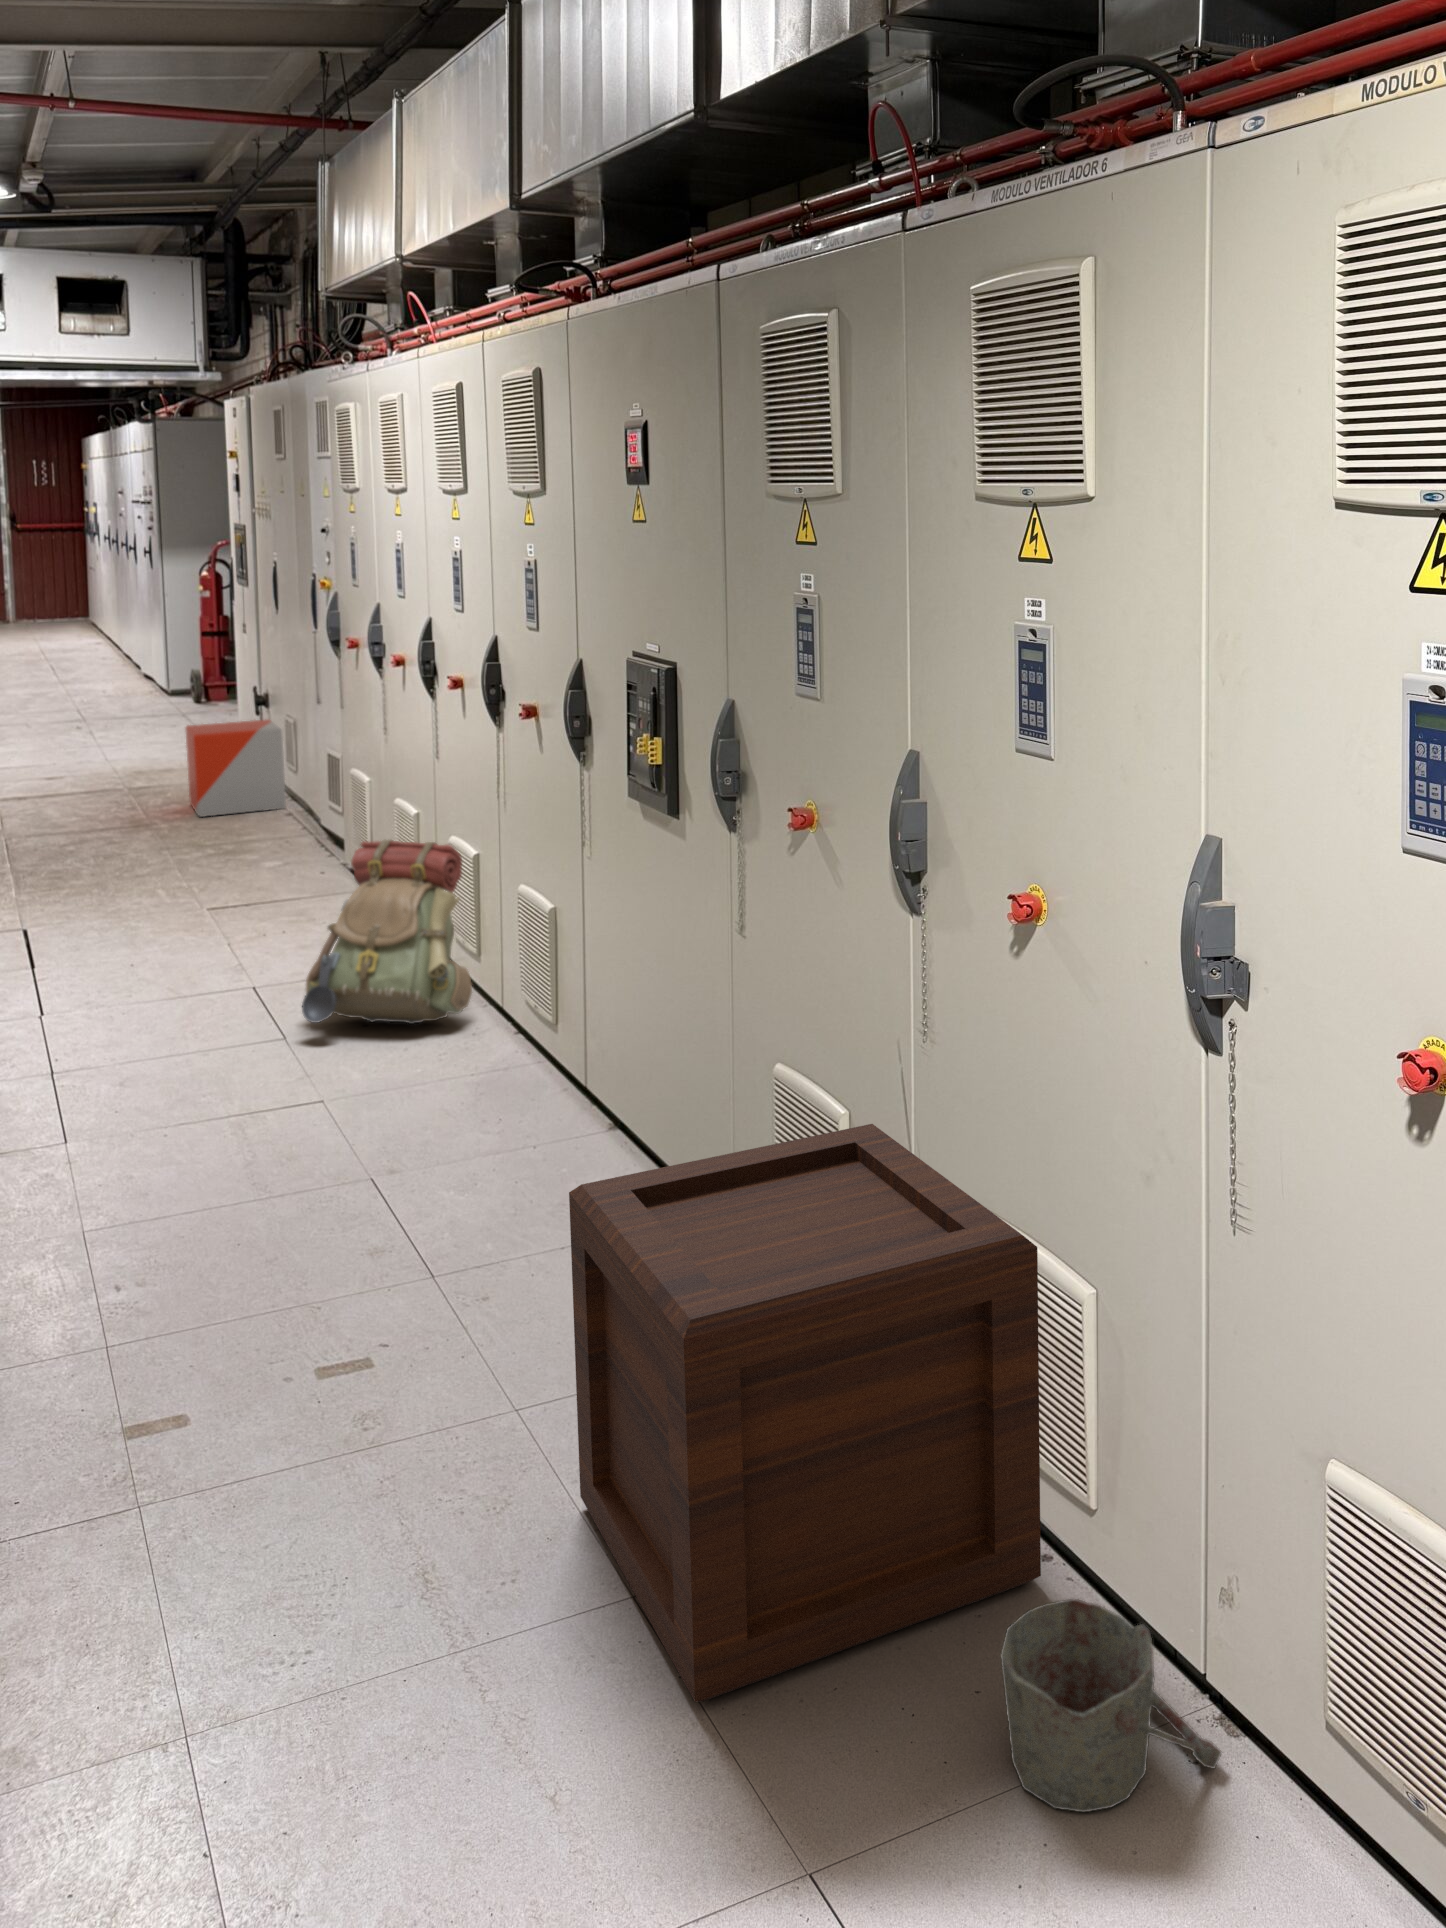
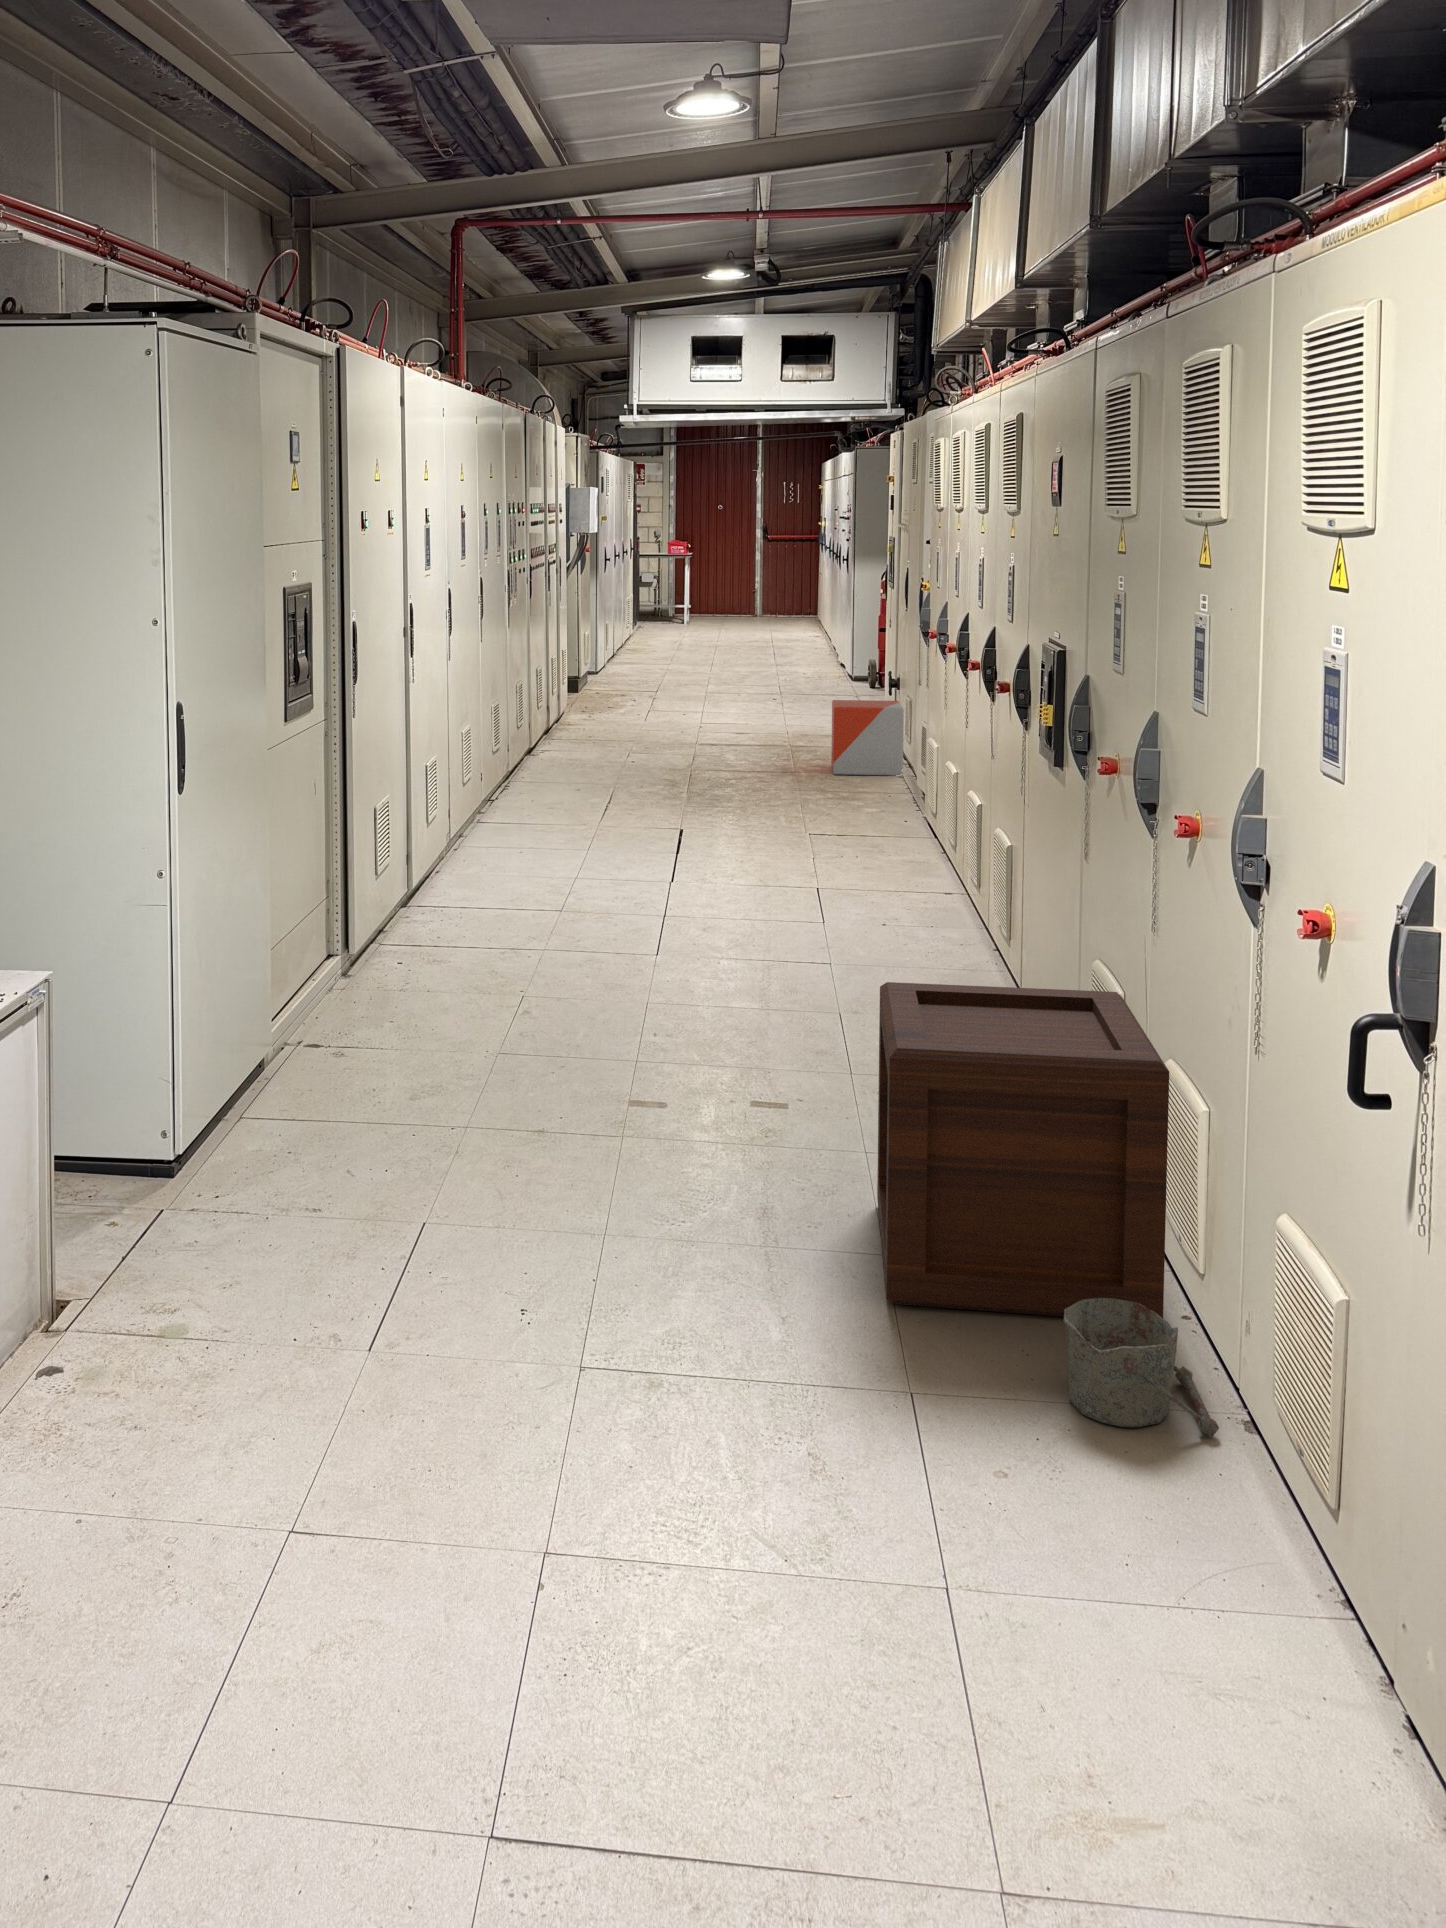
backpack: present [302,840,472,1024] -> none [836,785,970,933]

